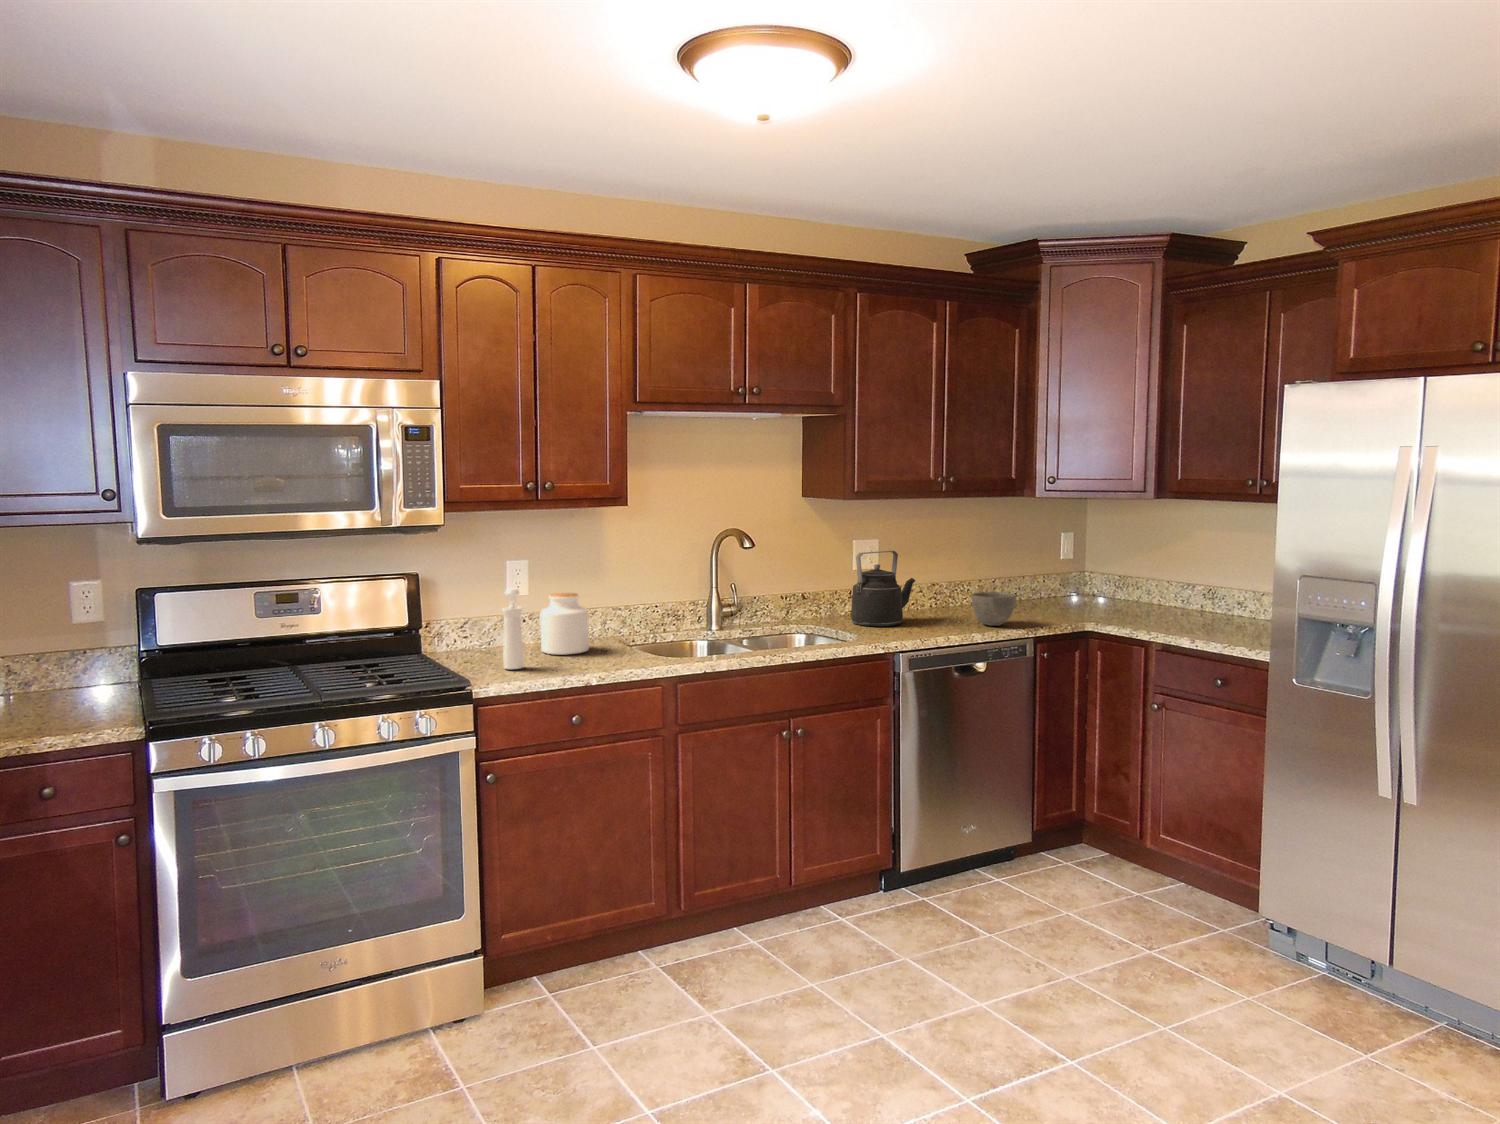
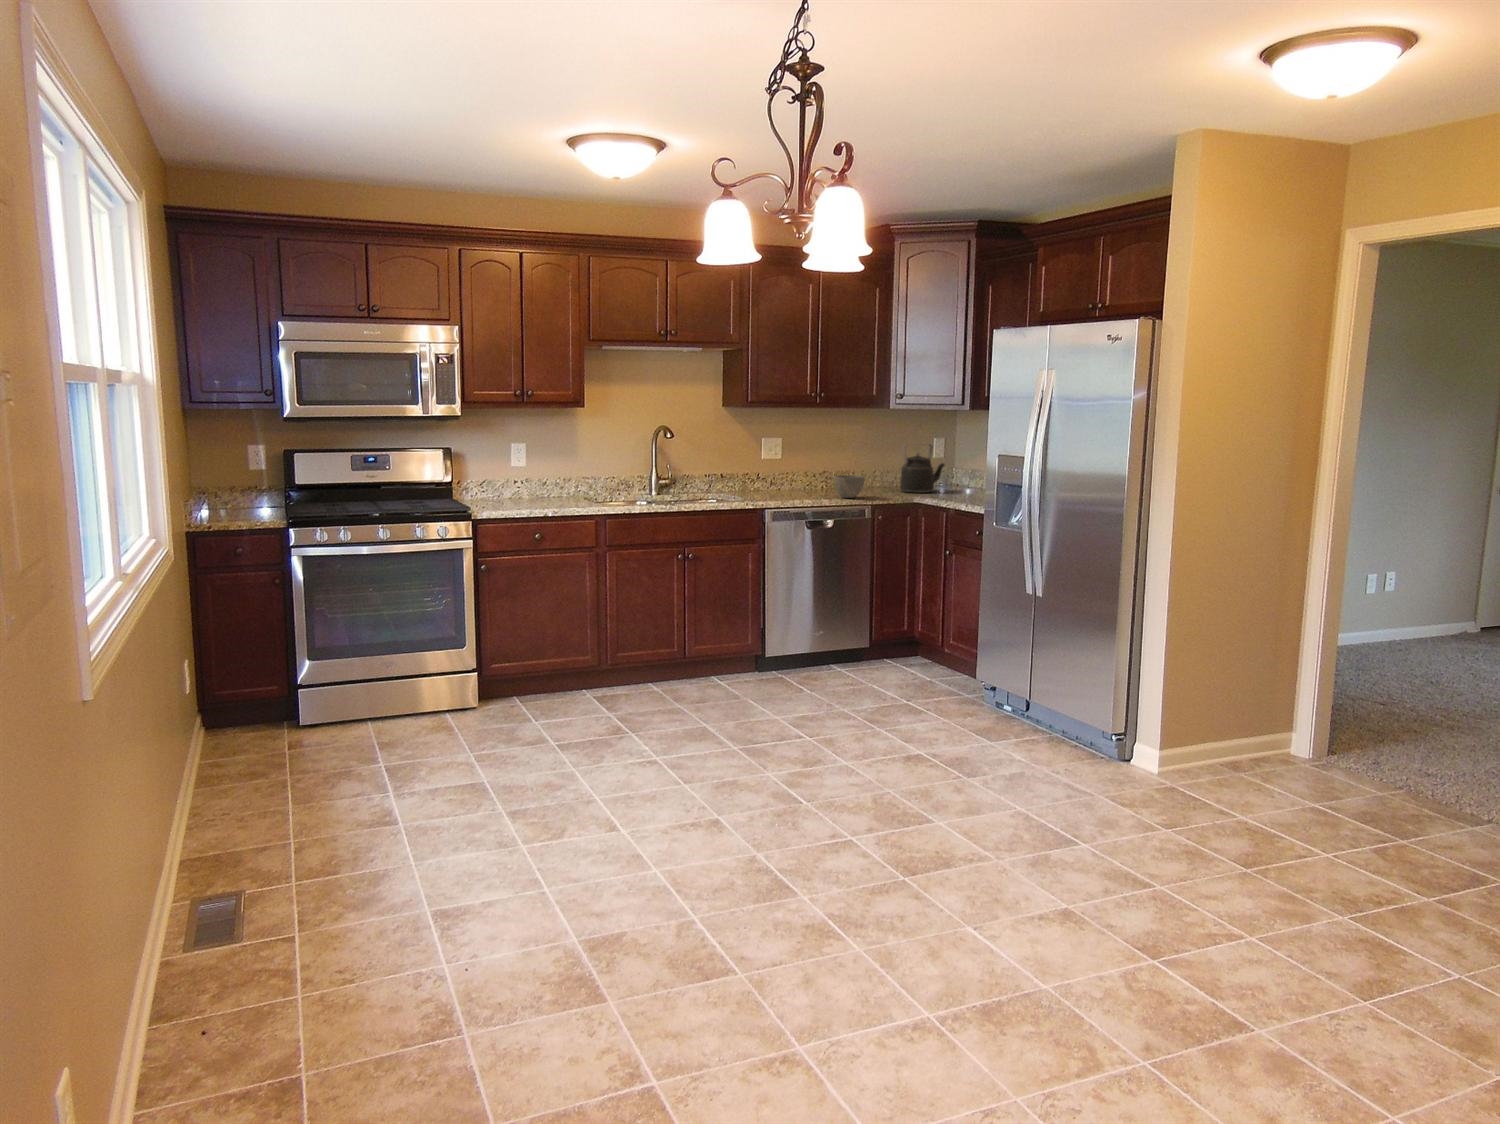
kettle: present [851,551,915,626] -> present [900,444,945,493]
pepper mill: present [502,588,524,669] -> none [499,458,513,507]
jar: present [540,593,589,654] -> none [529,464,560,502]

